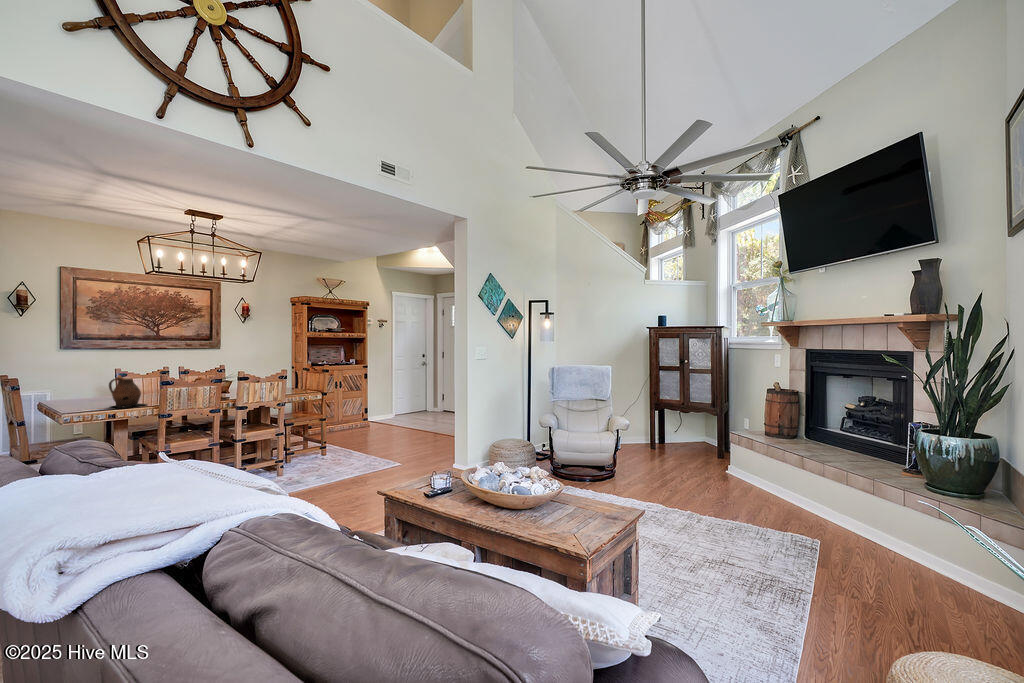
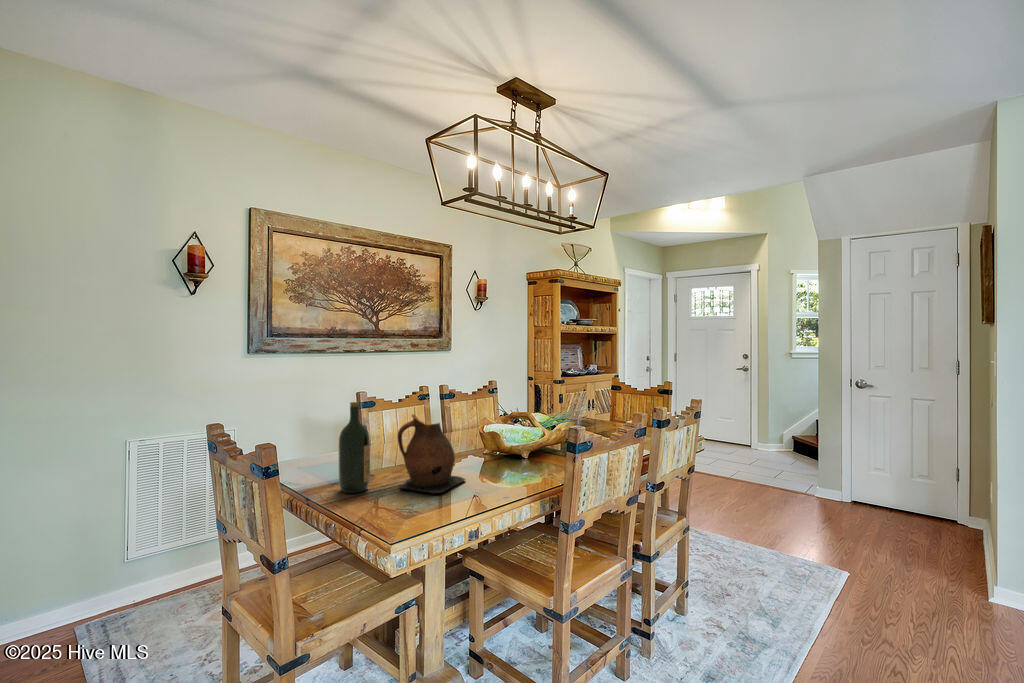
wine bottle: none [77,369,95,408] -> present [339,402,370,493]

